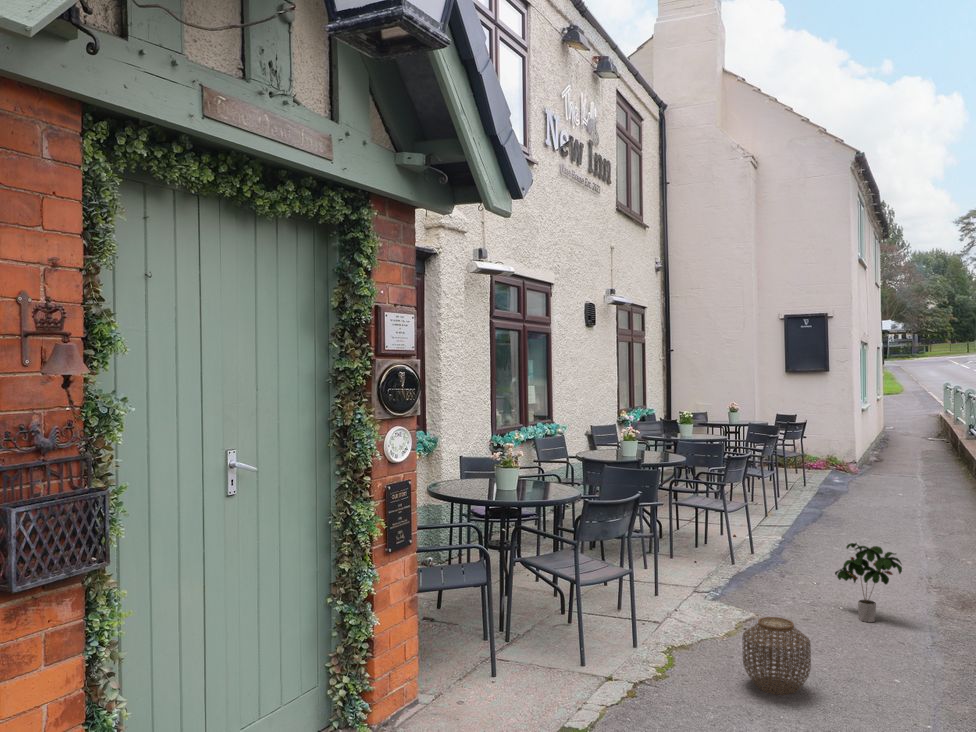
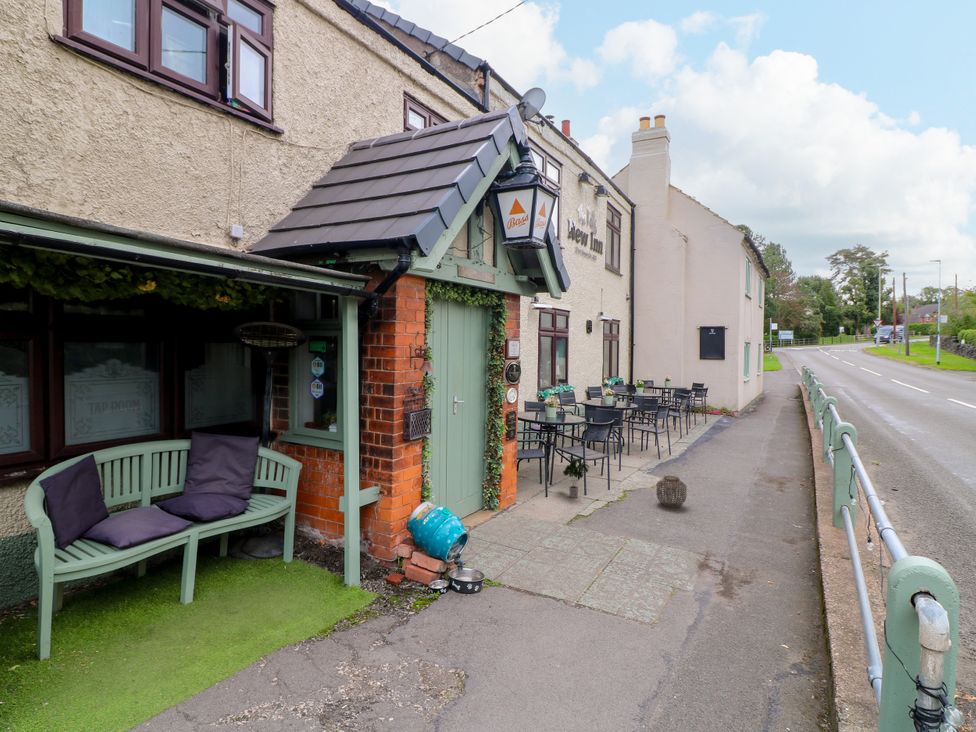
potted plant: present [835,543,902,622] -> present [563,456,589,498]

